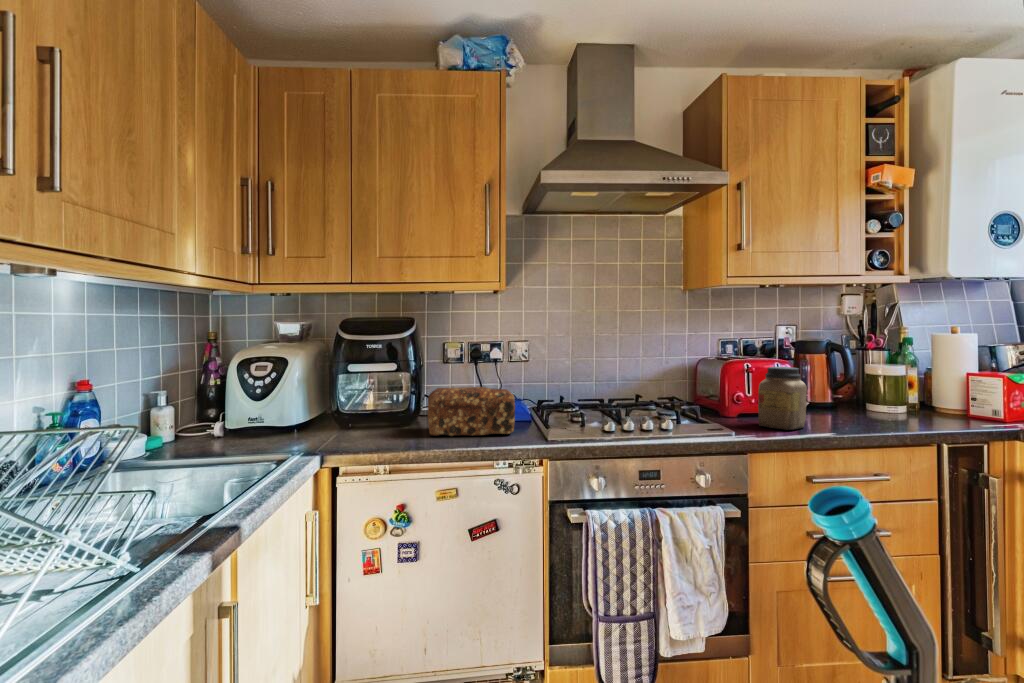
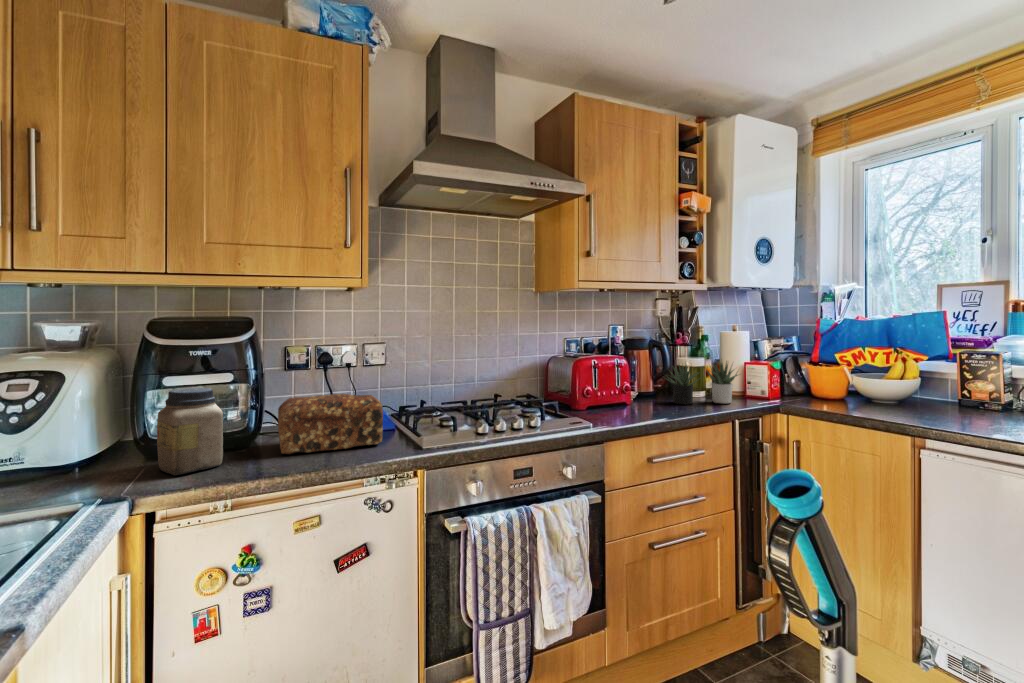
succulent plant: none [839,364,958,422] -> present [667,362,738,405]
jar: present [758,367,807,430] -> present [157,388,223,475]

